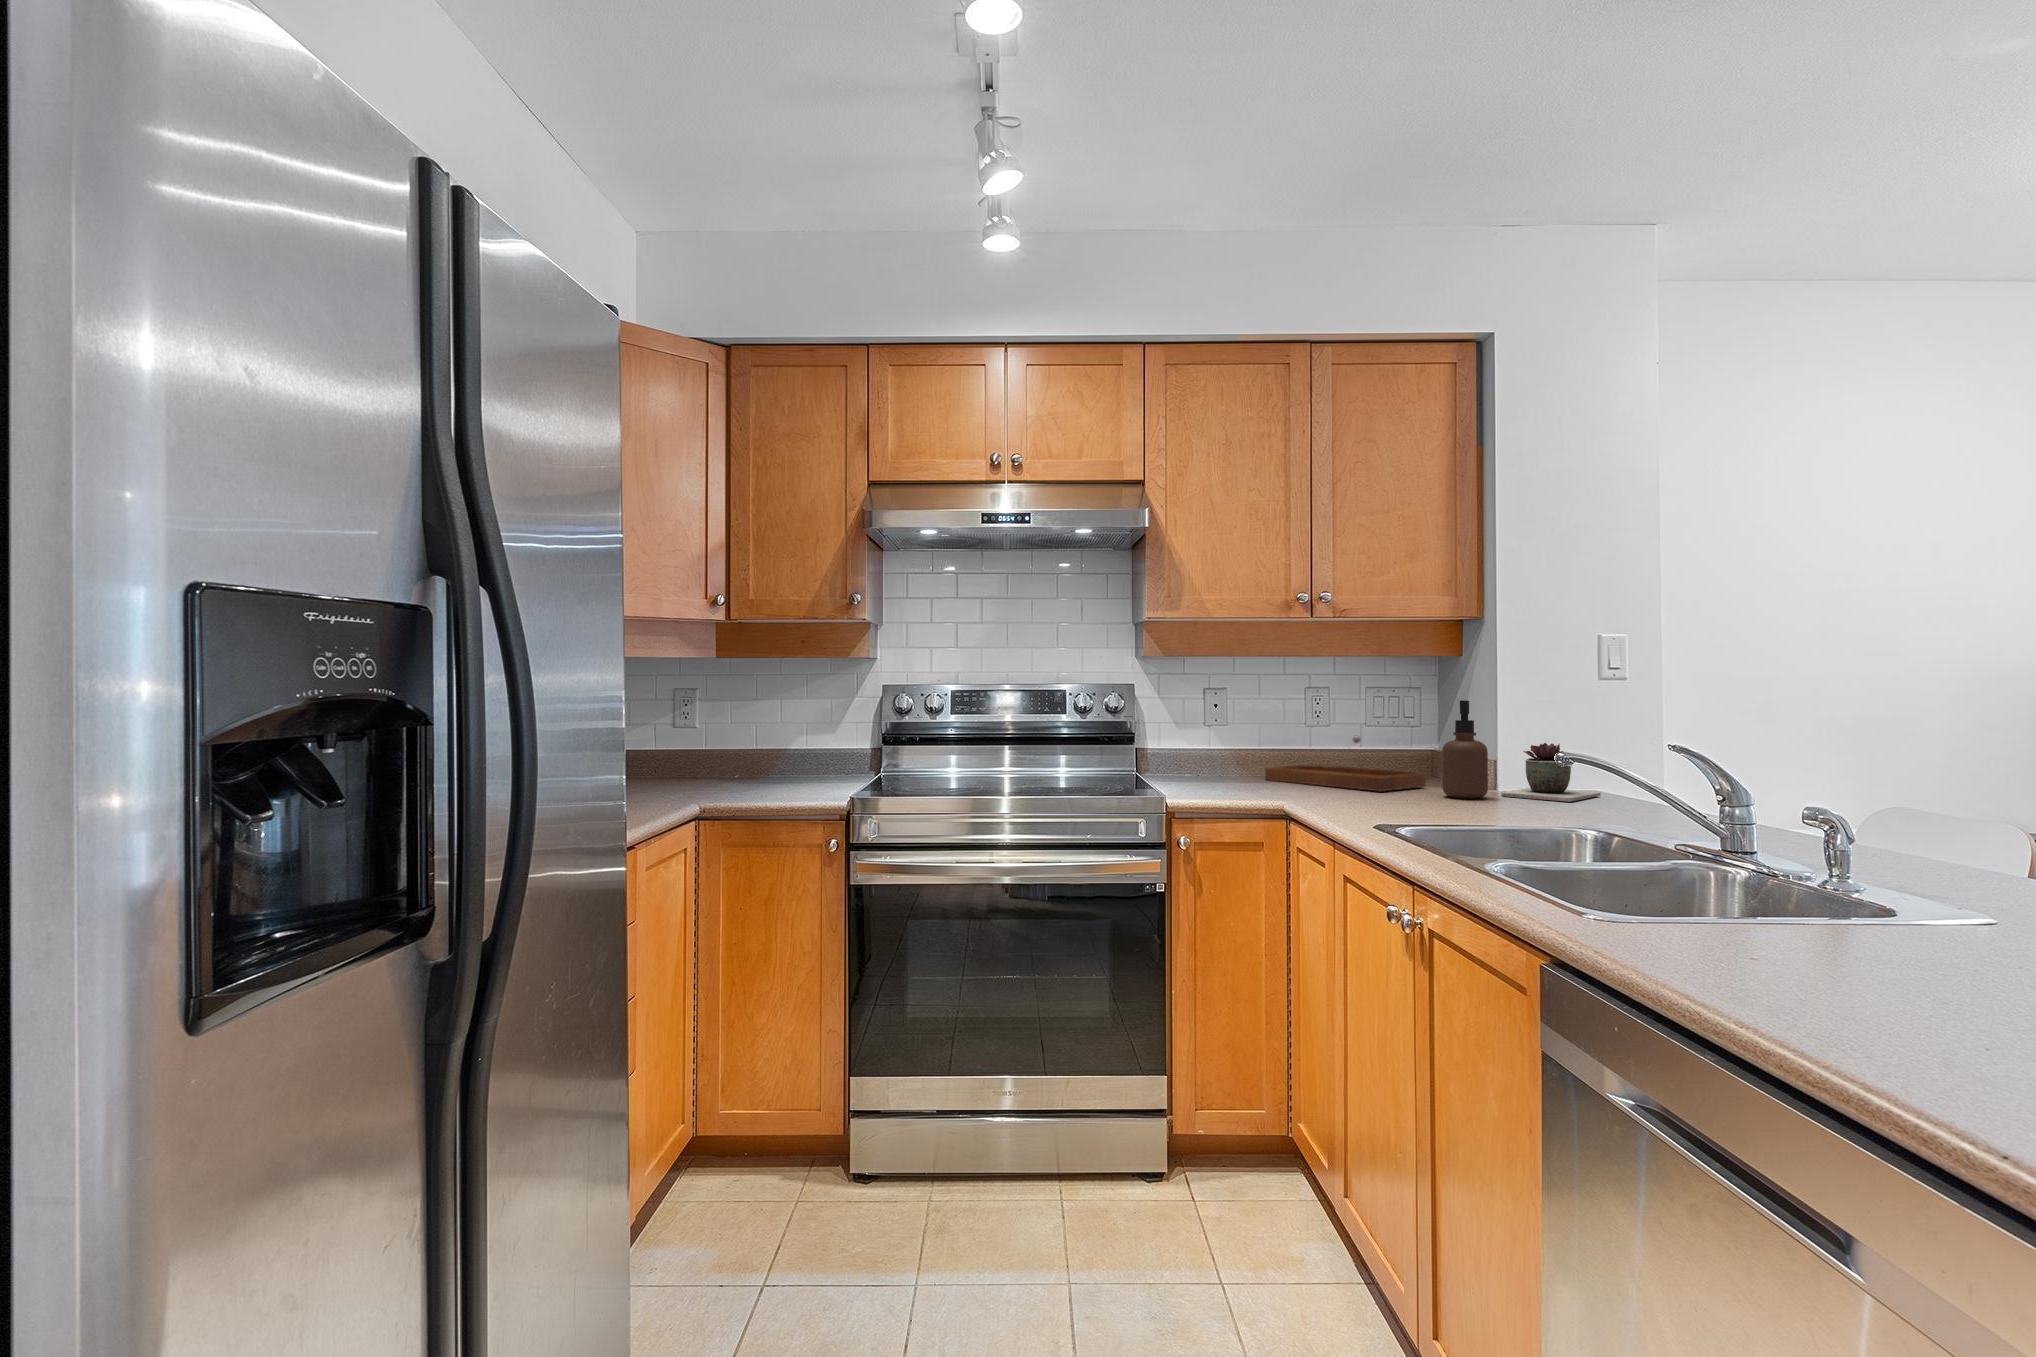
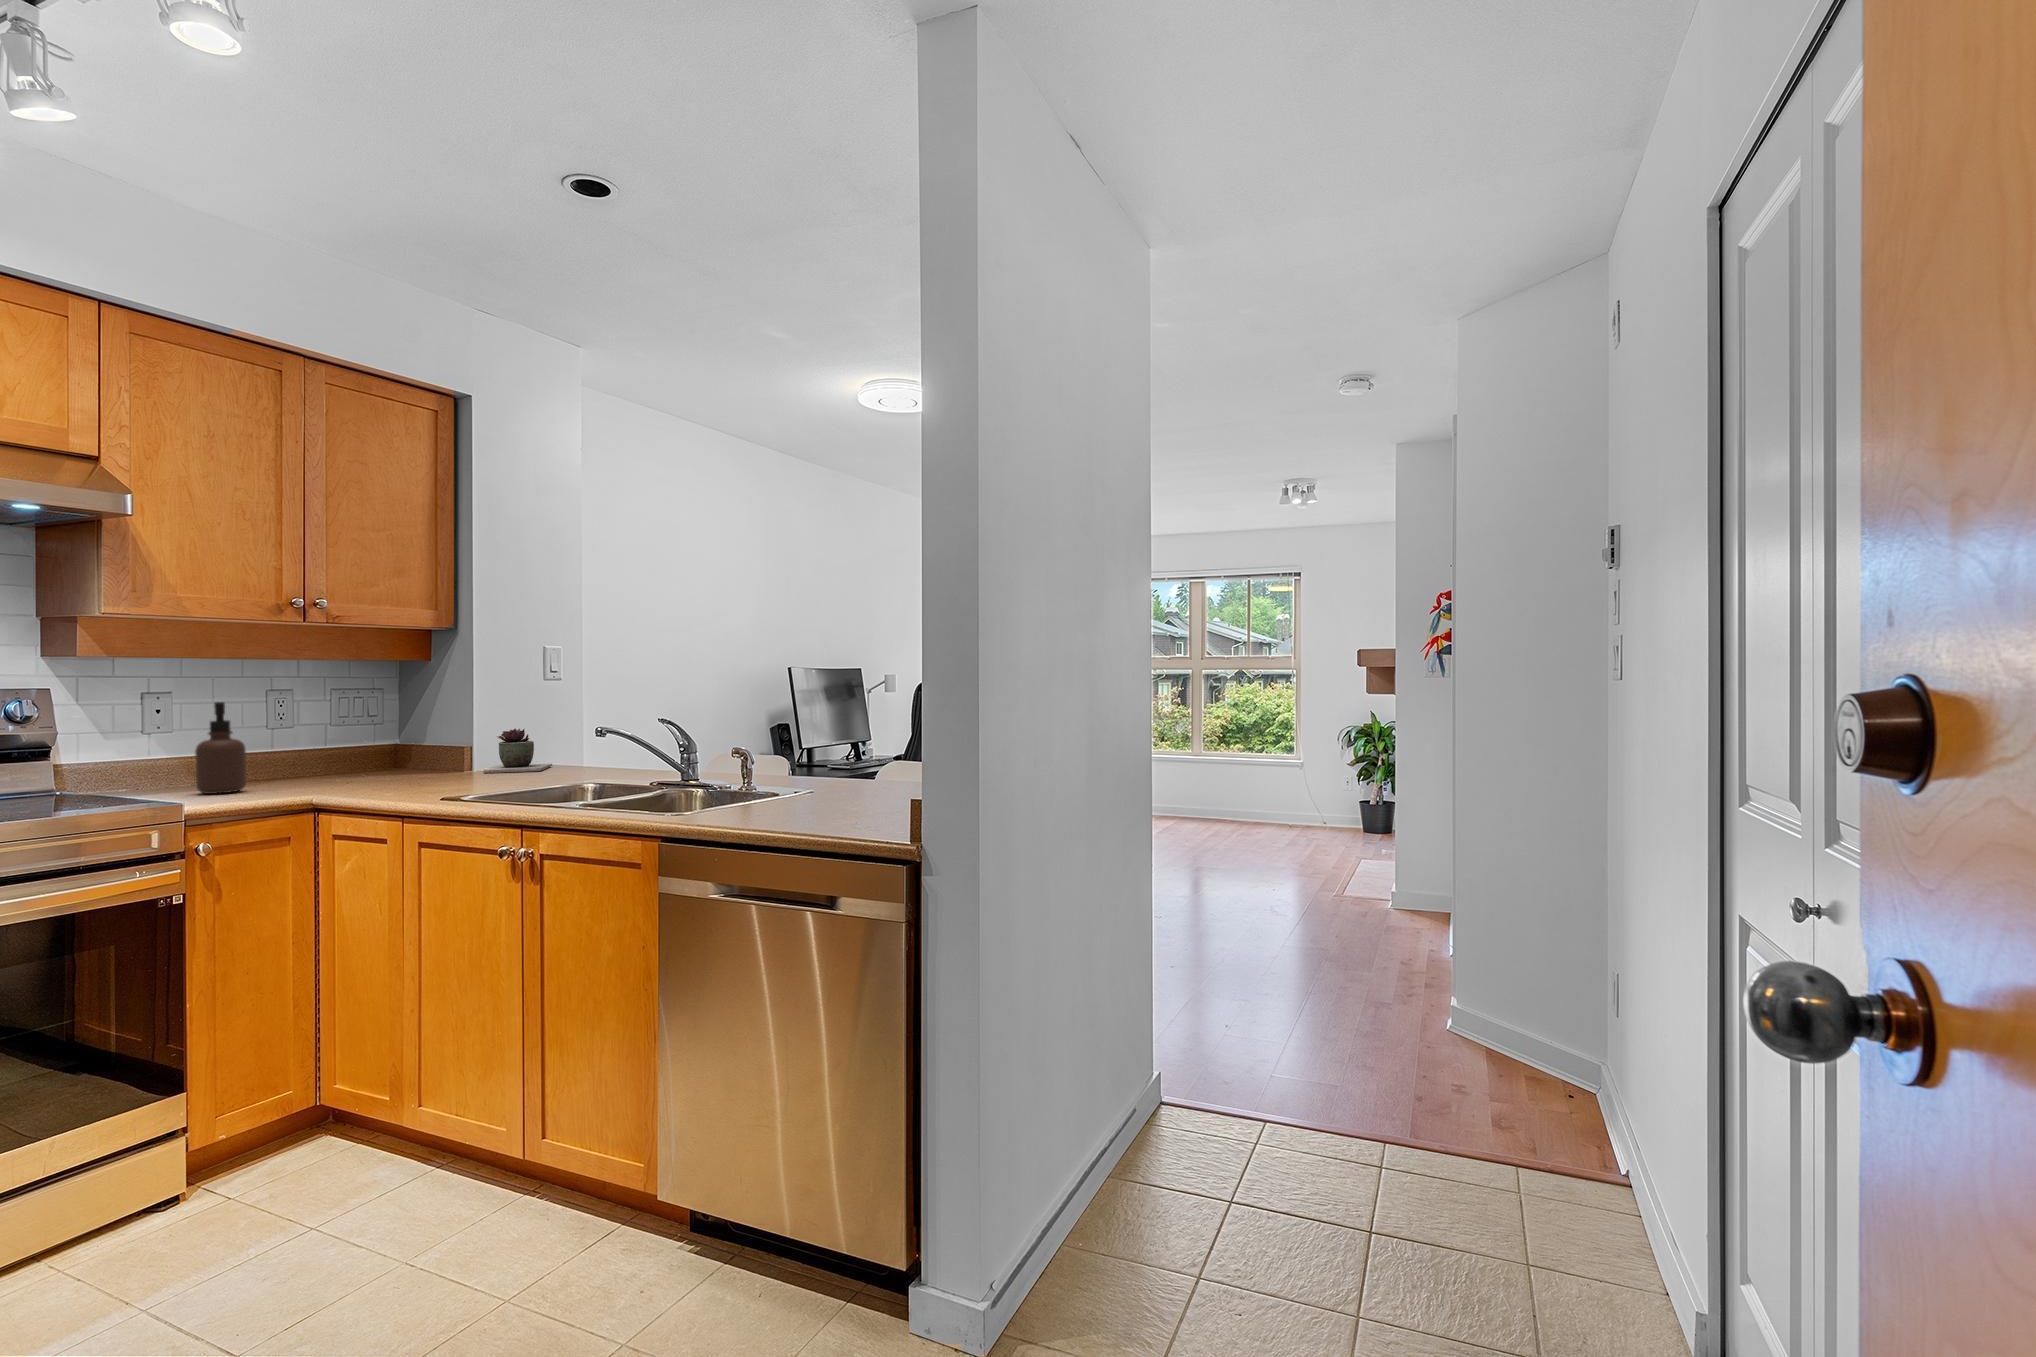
soap dispenser: present [1442,700,1488,798] -> present [195,702,246,794]
tray: present [1265,736,1426,791] -> none [233,734,409,785]

